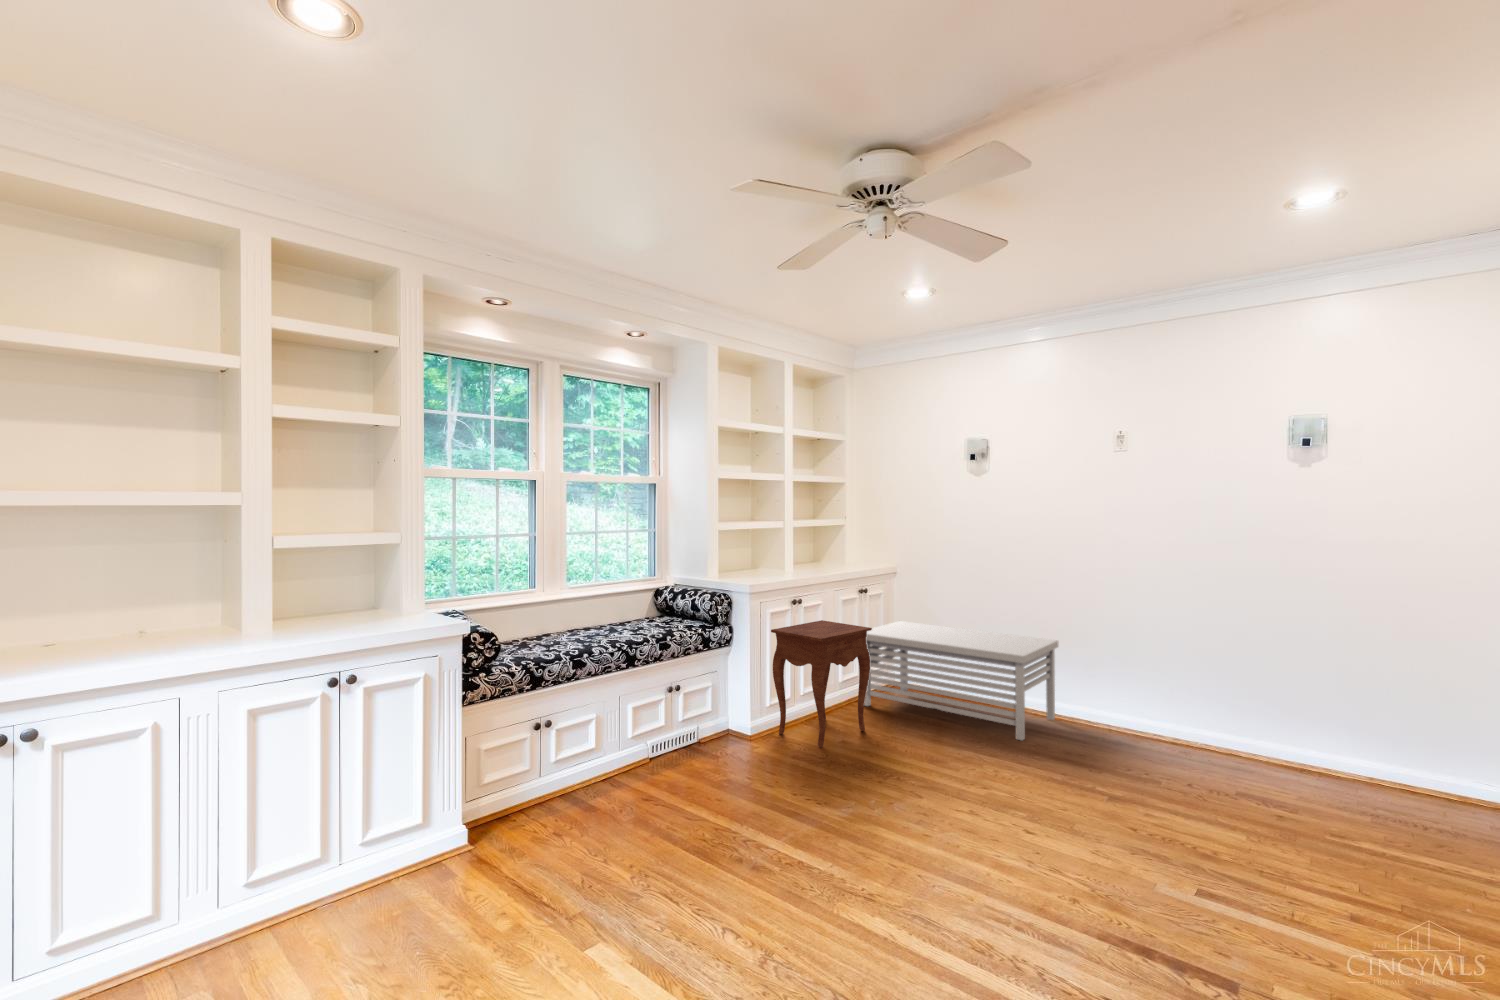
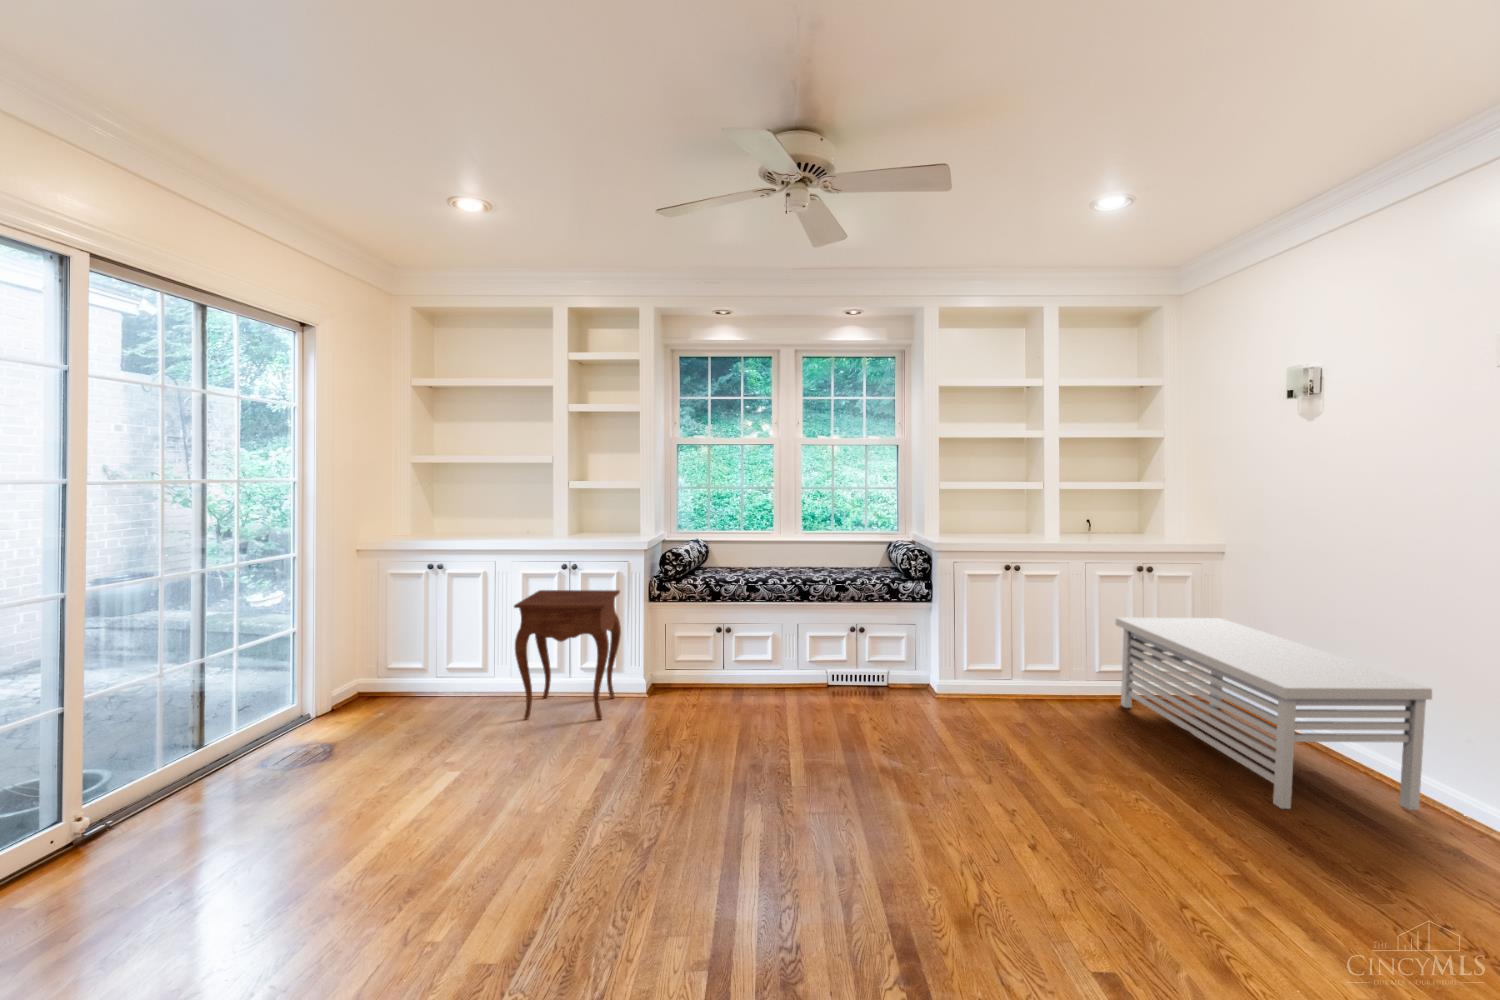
side table: present [771,620,872,747] -> present [514,590,621,720]

